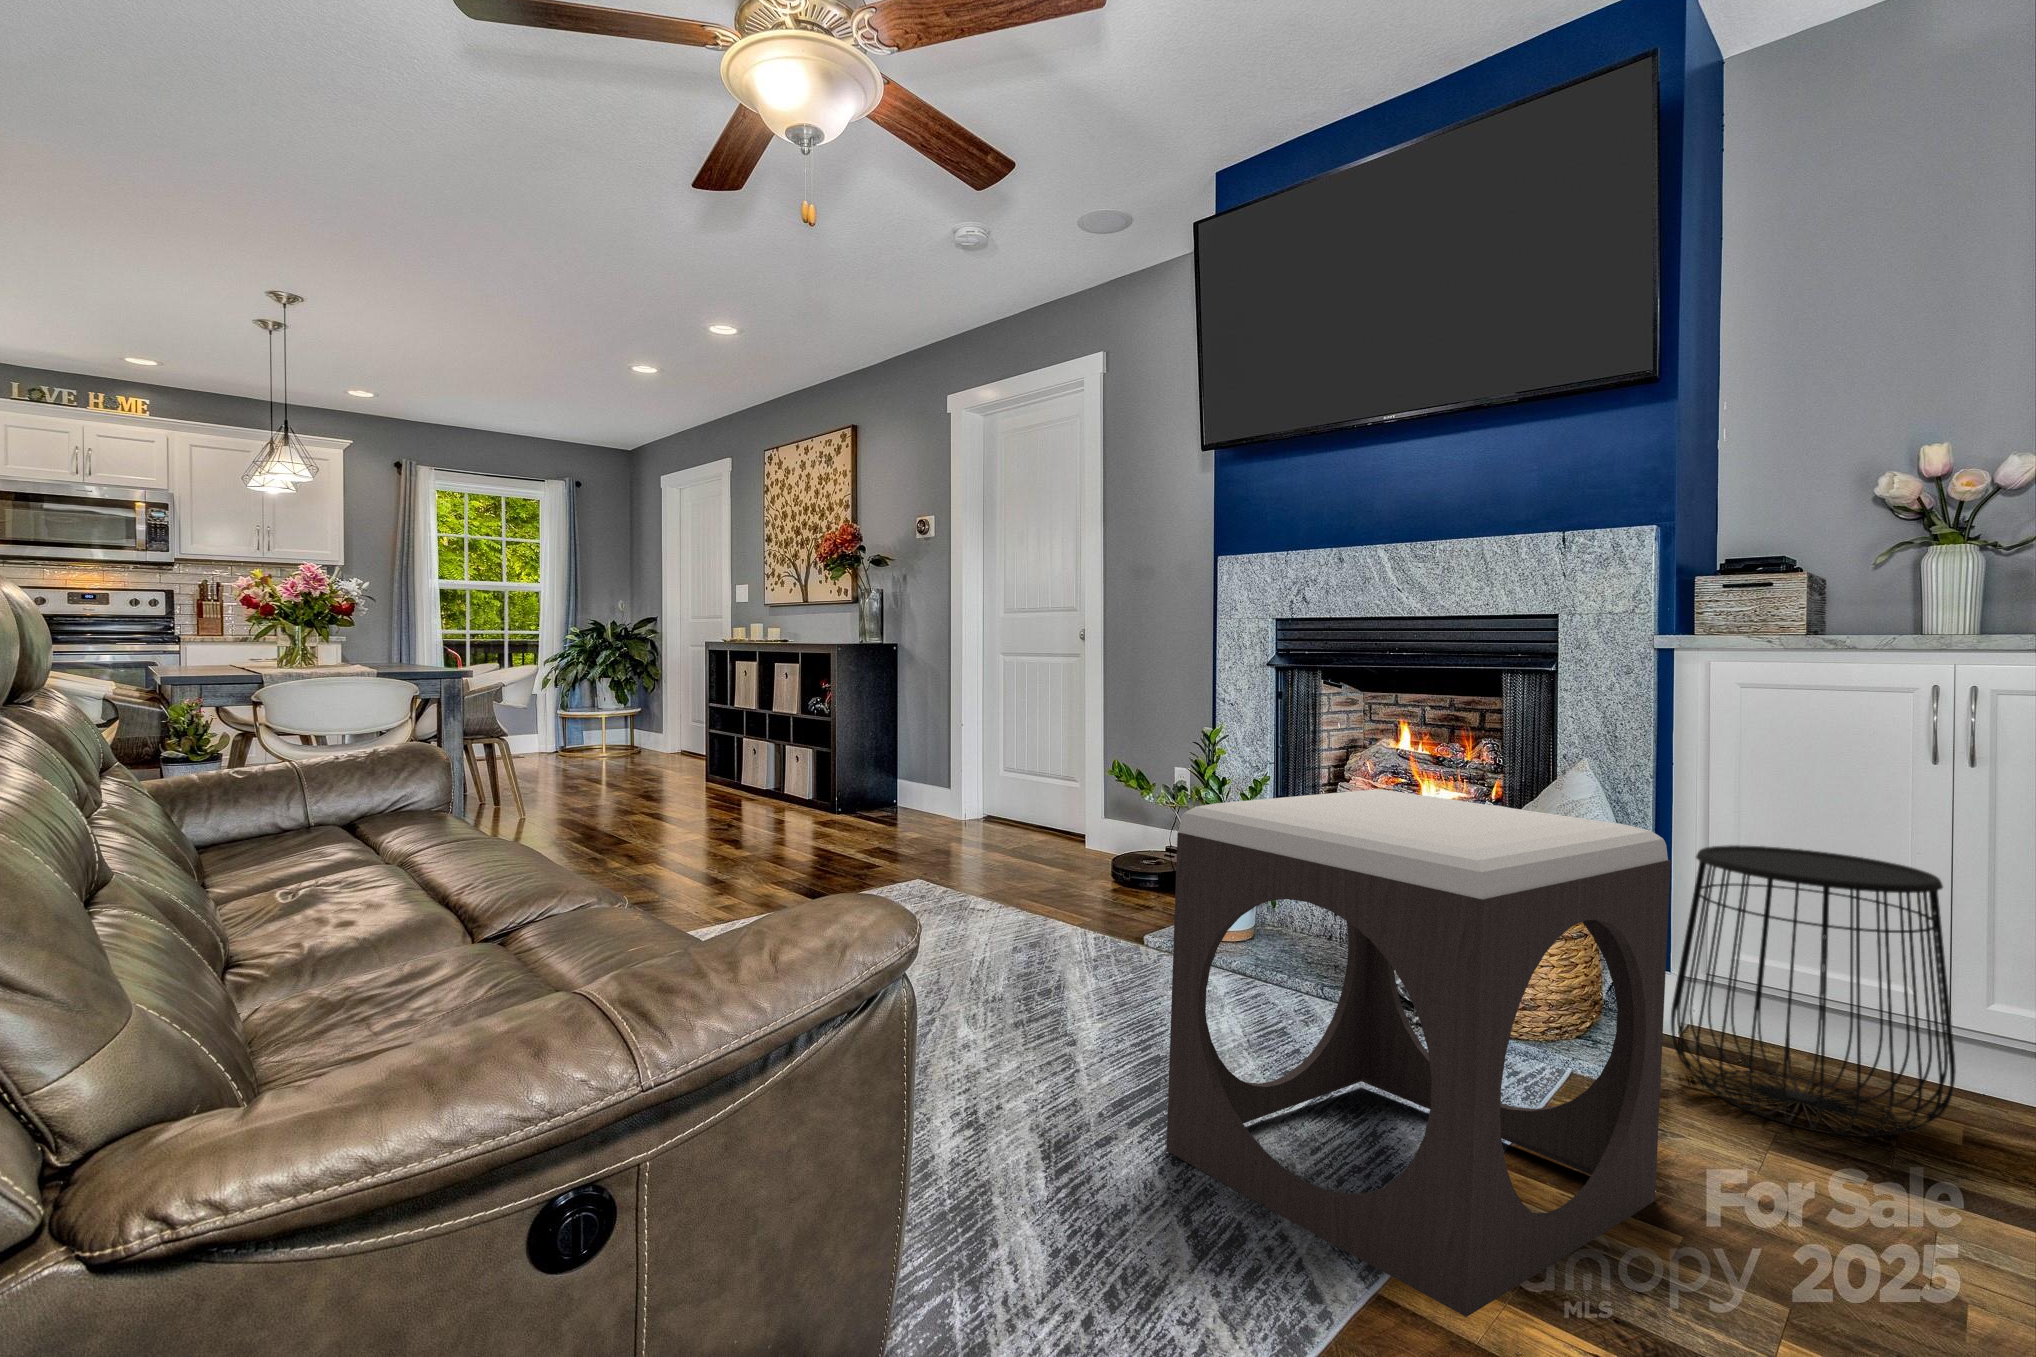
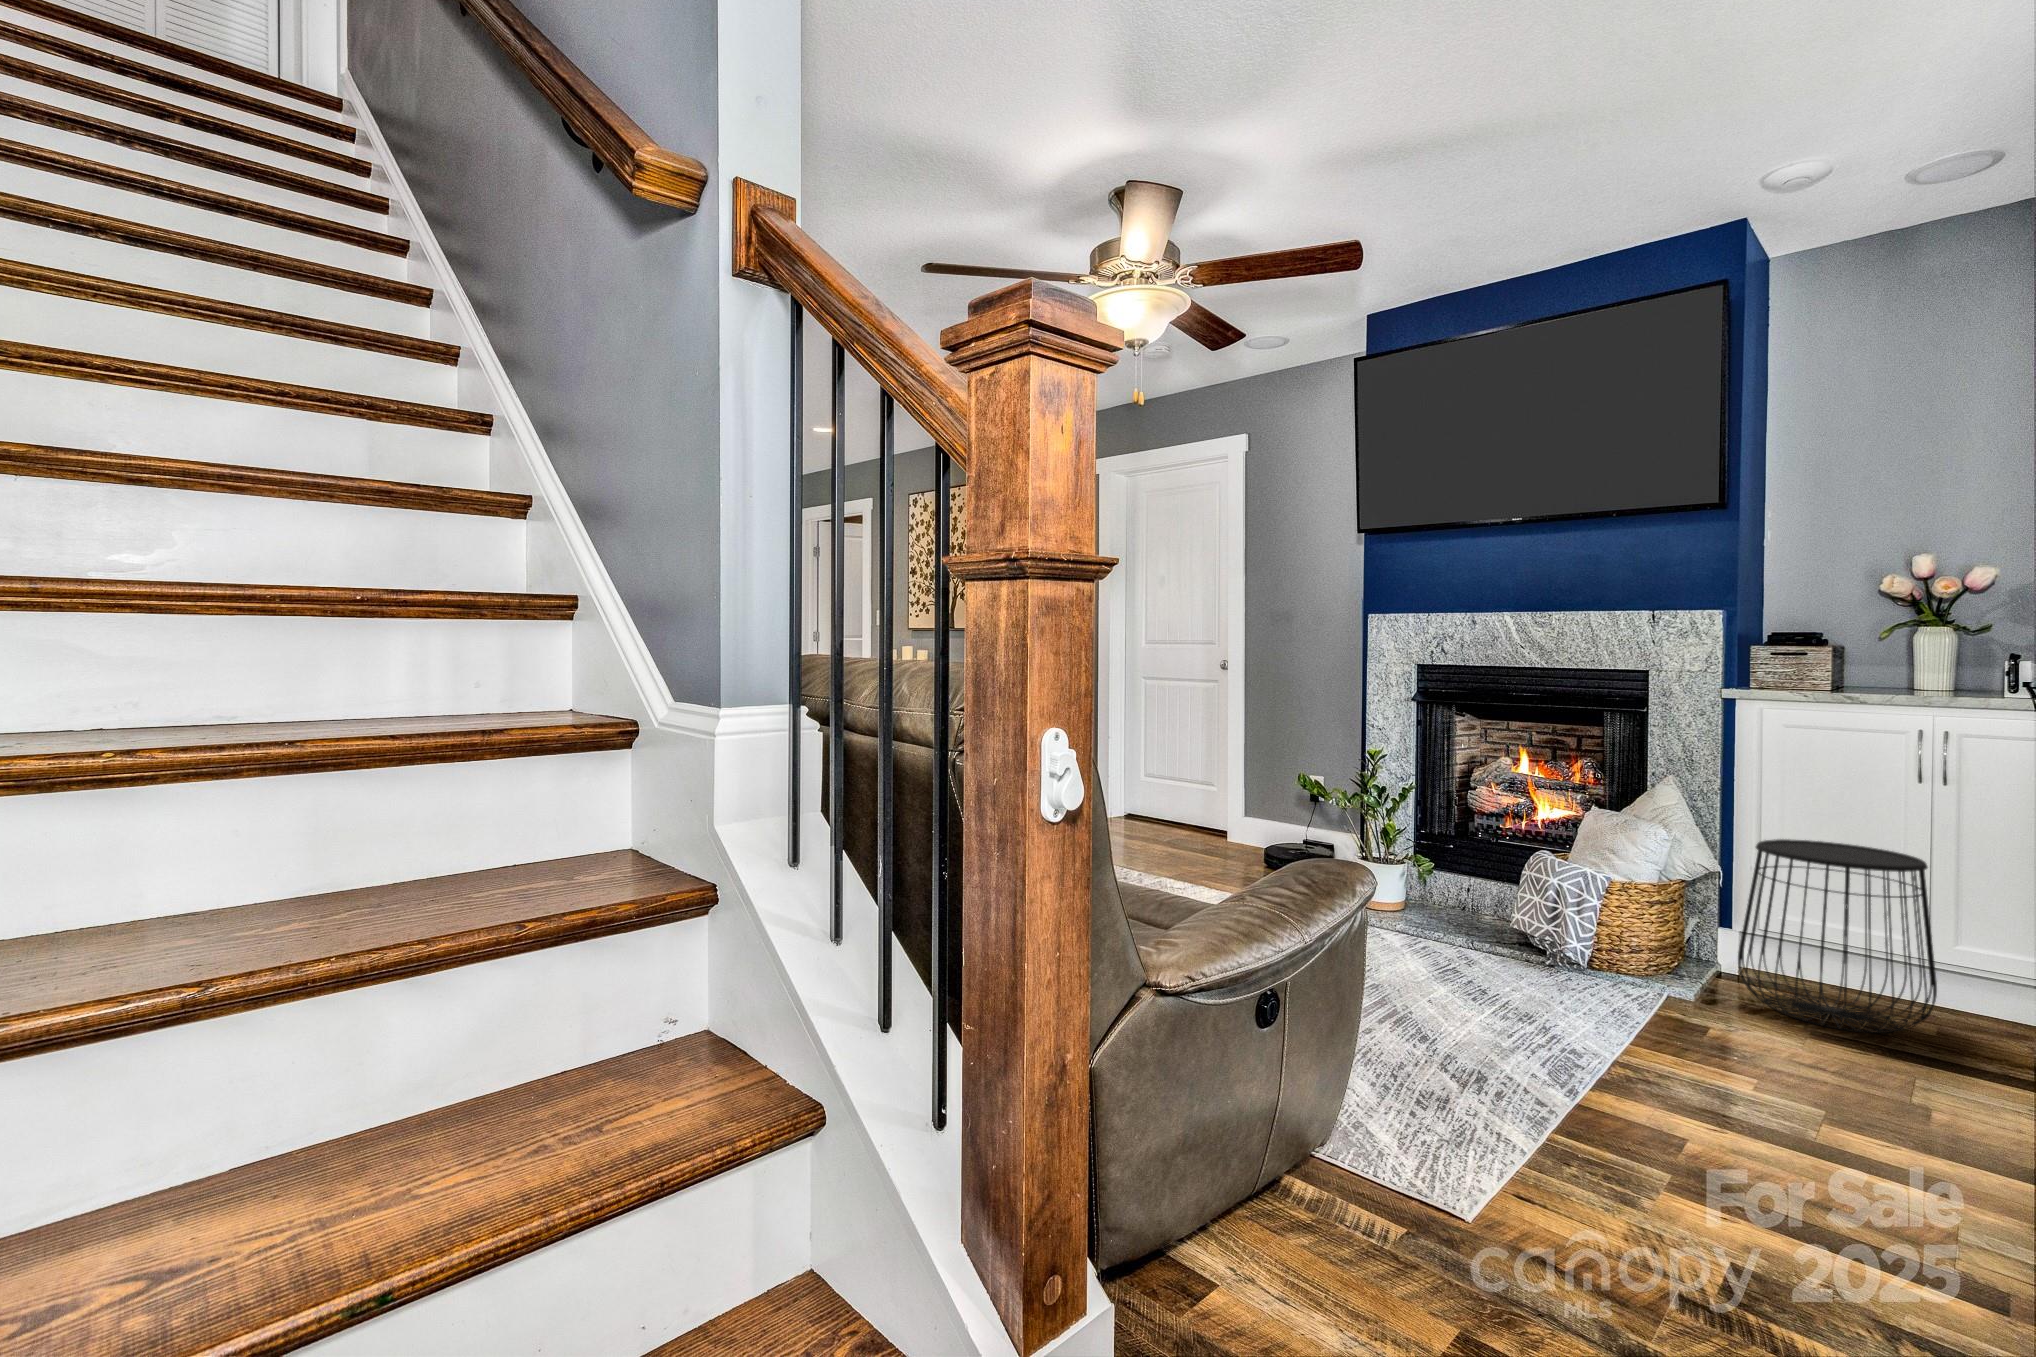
footstool: present [1166,789,1671,1317] -> none [1417,804,1747,1116]

